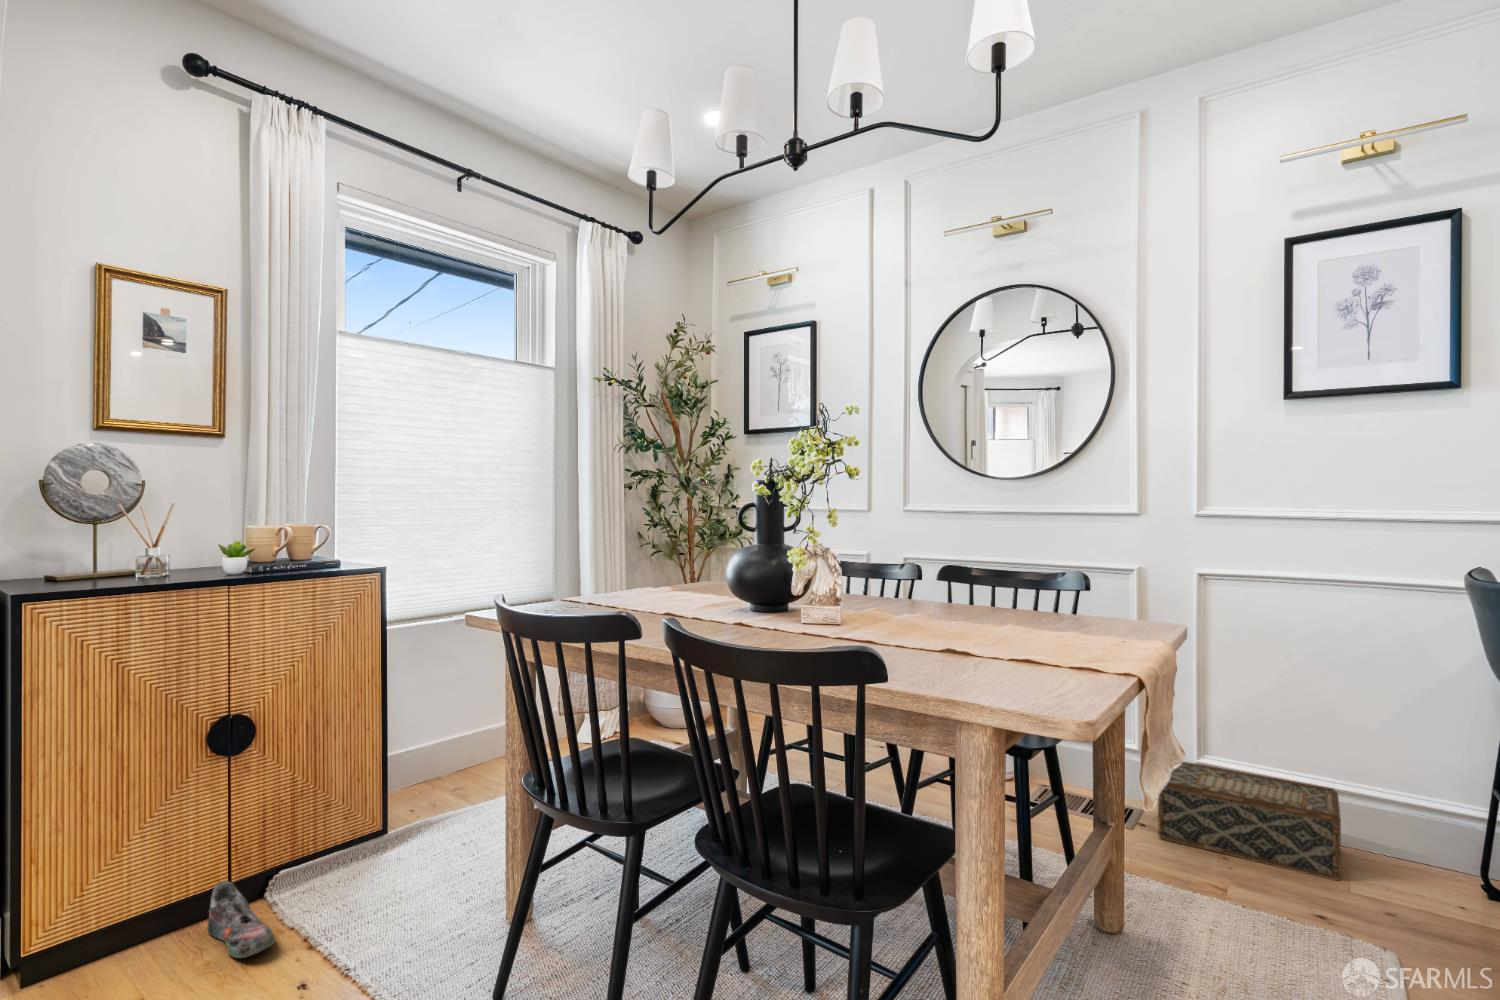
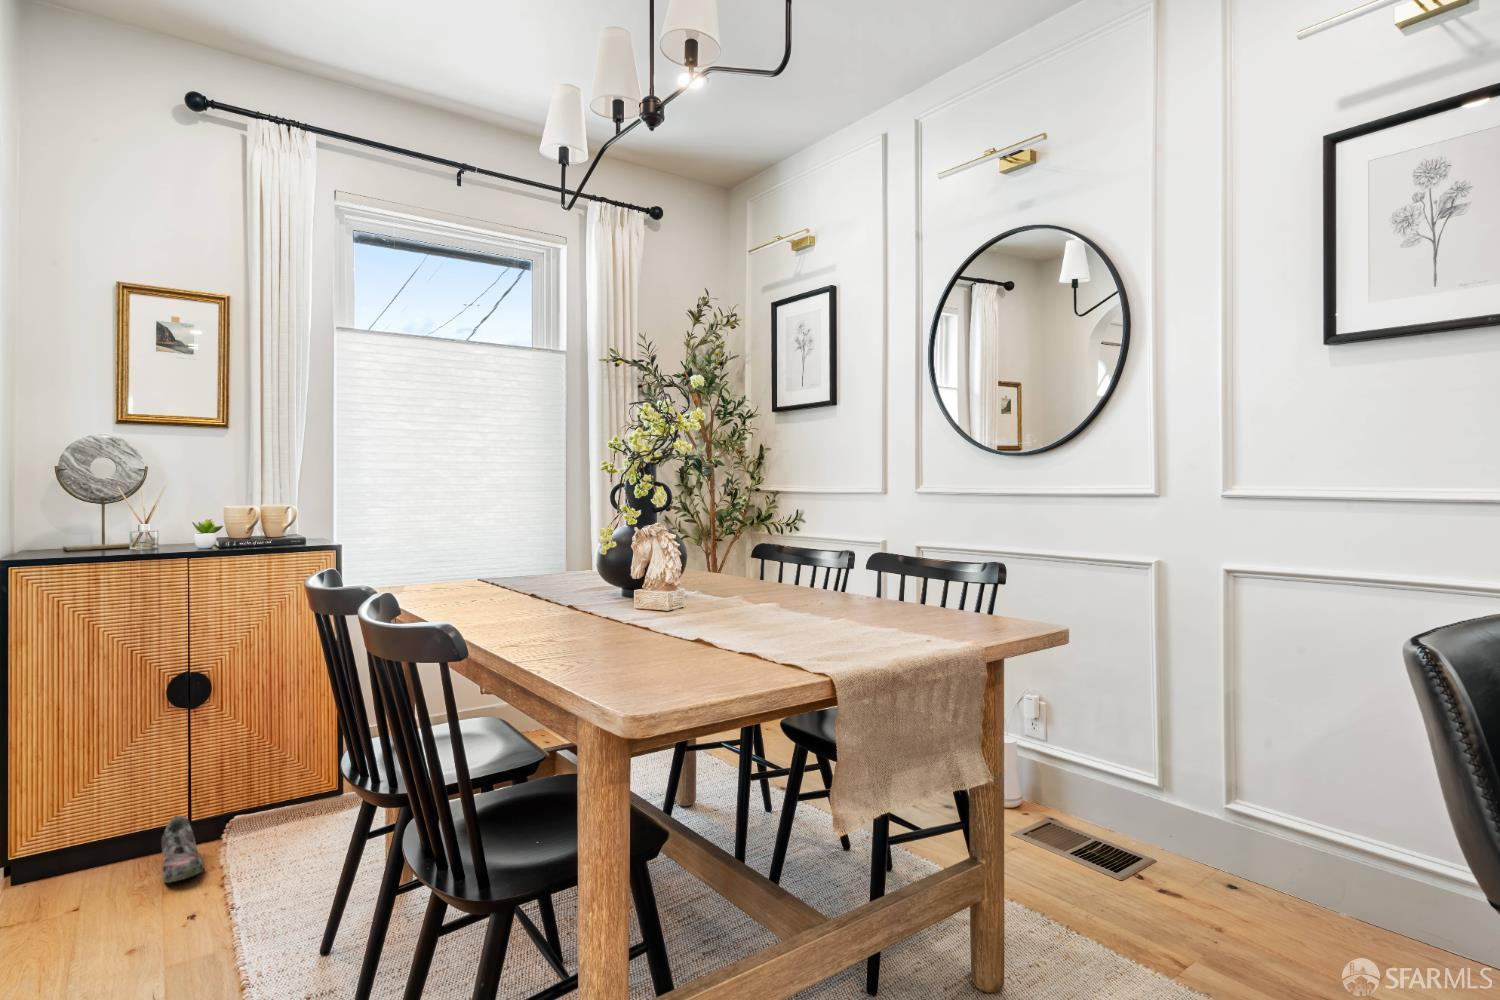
woven basket: present [1158,762,1341,880] -> none [1140,797,1388,972]

